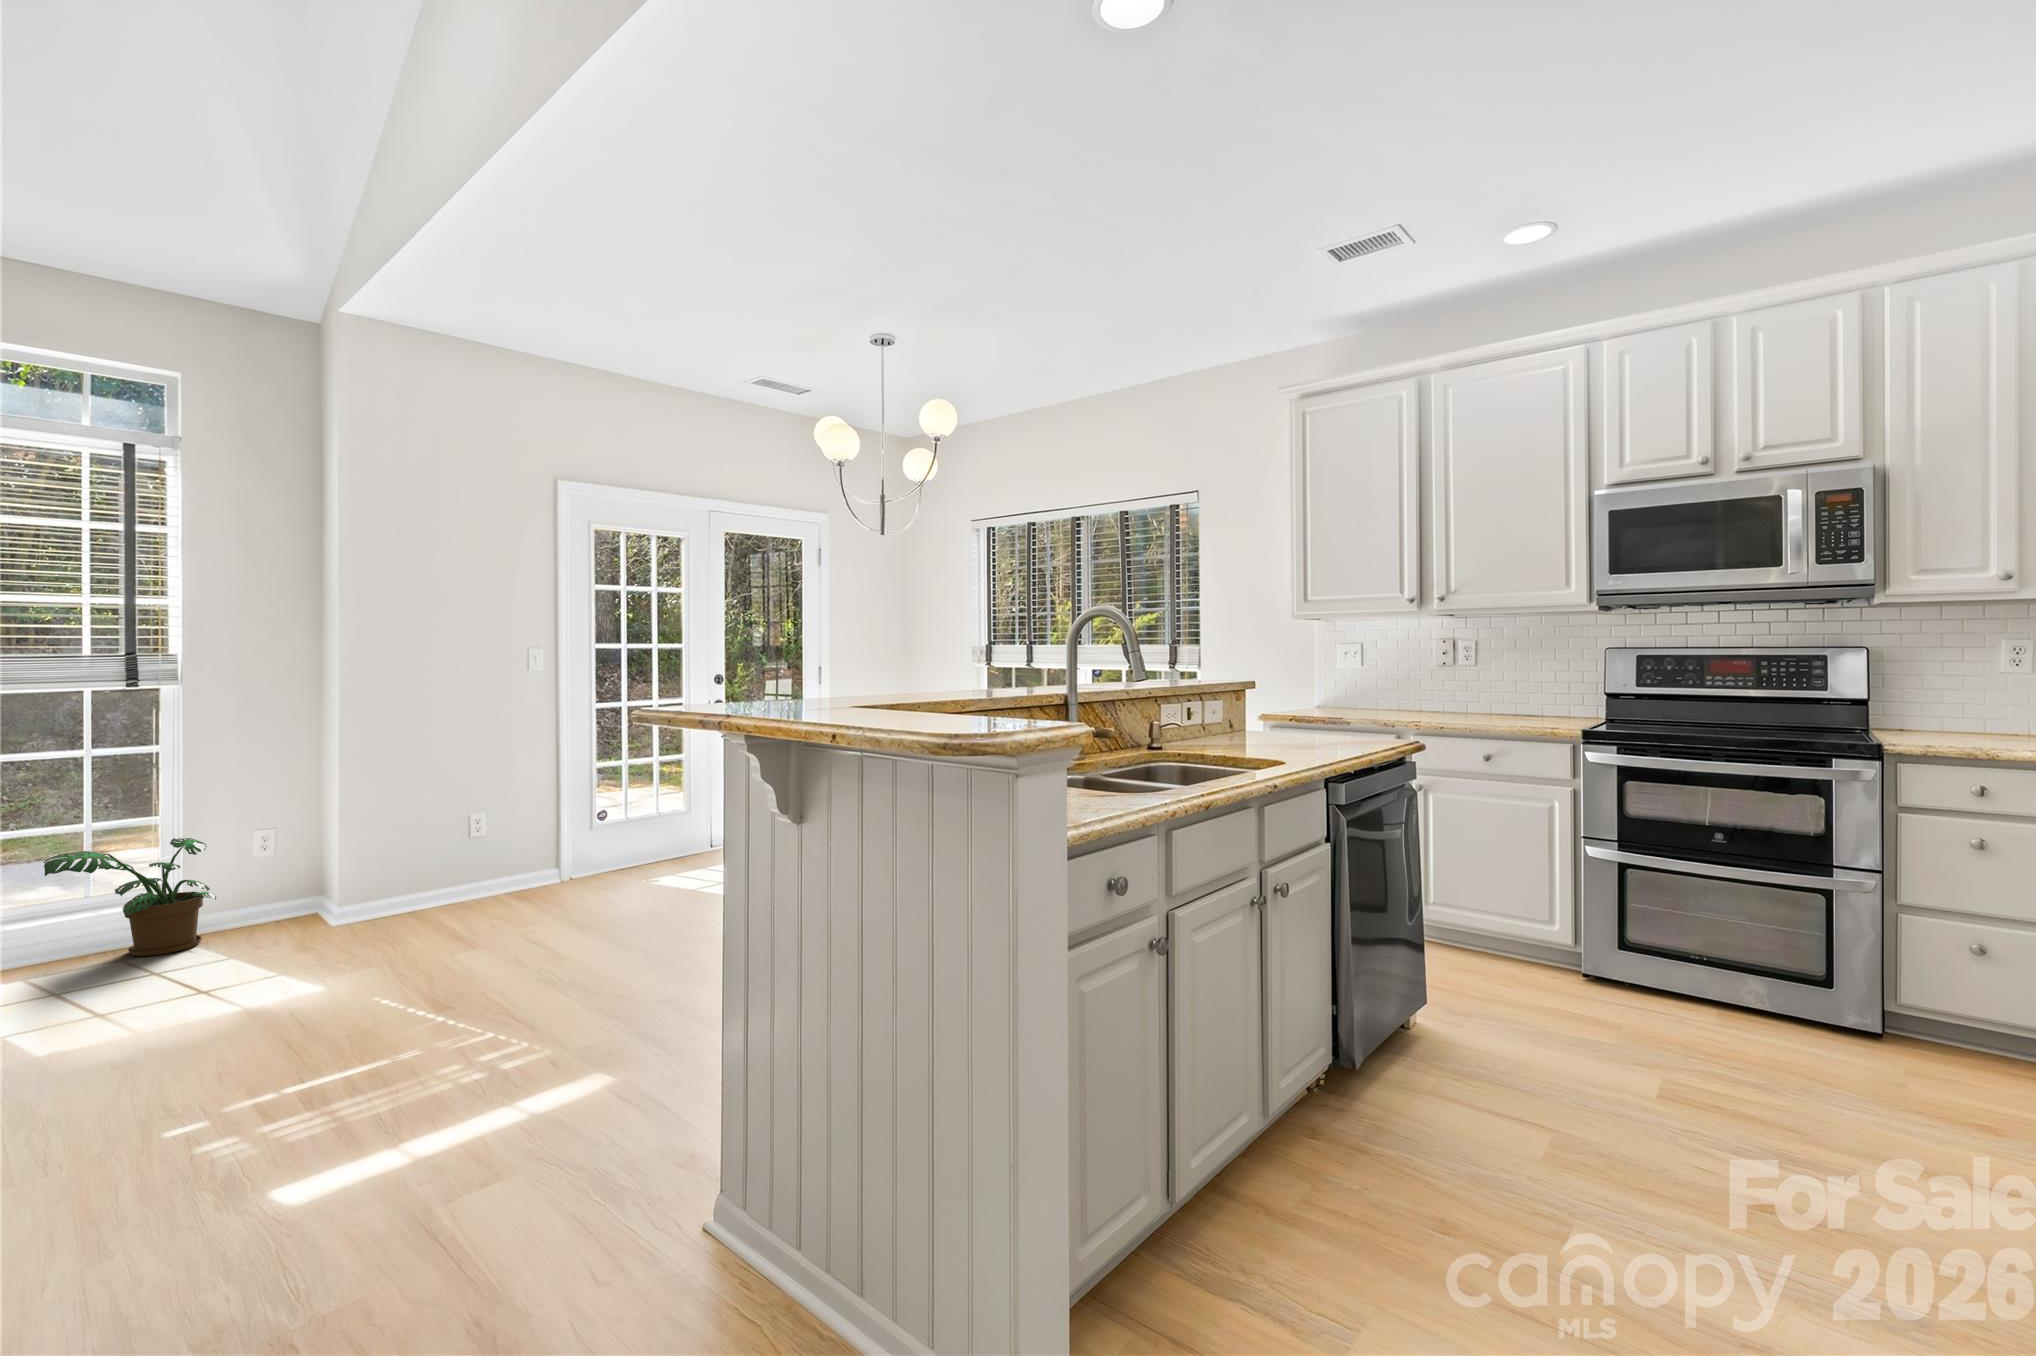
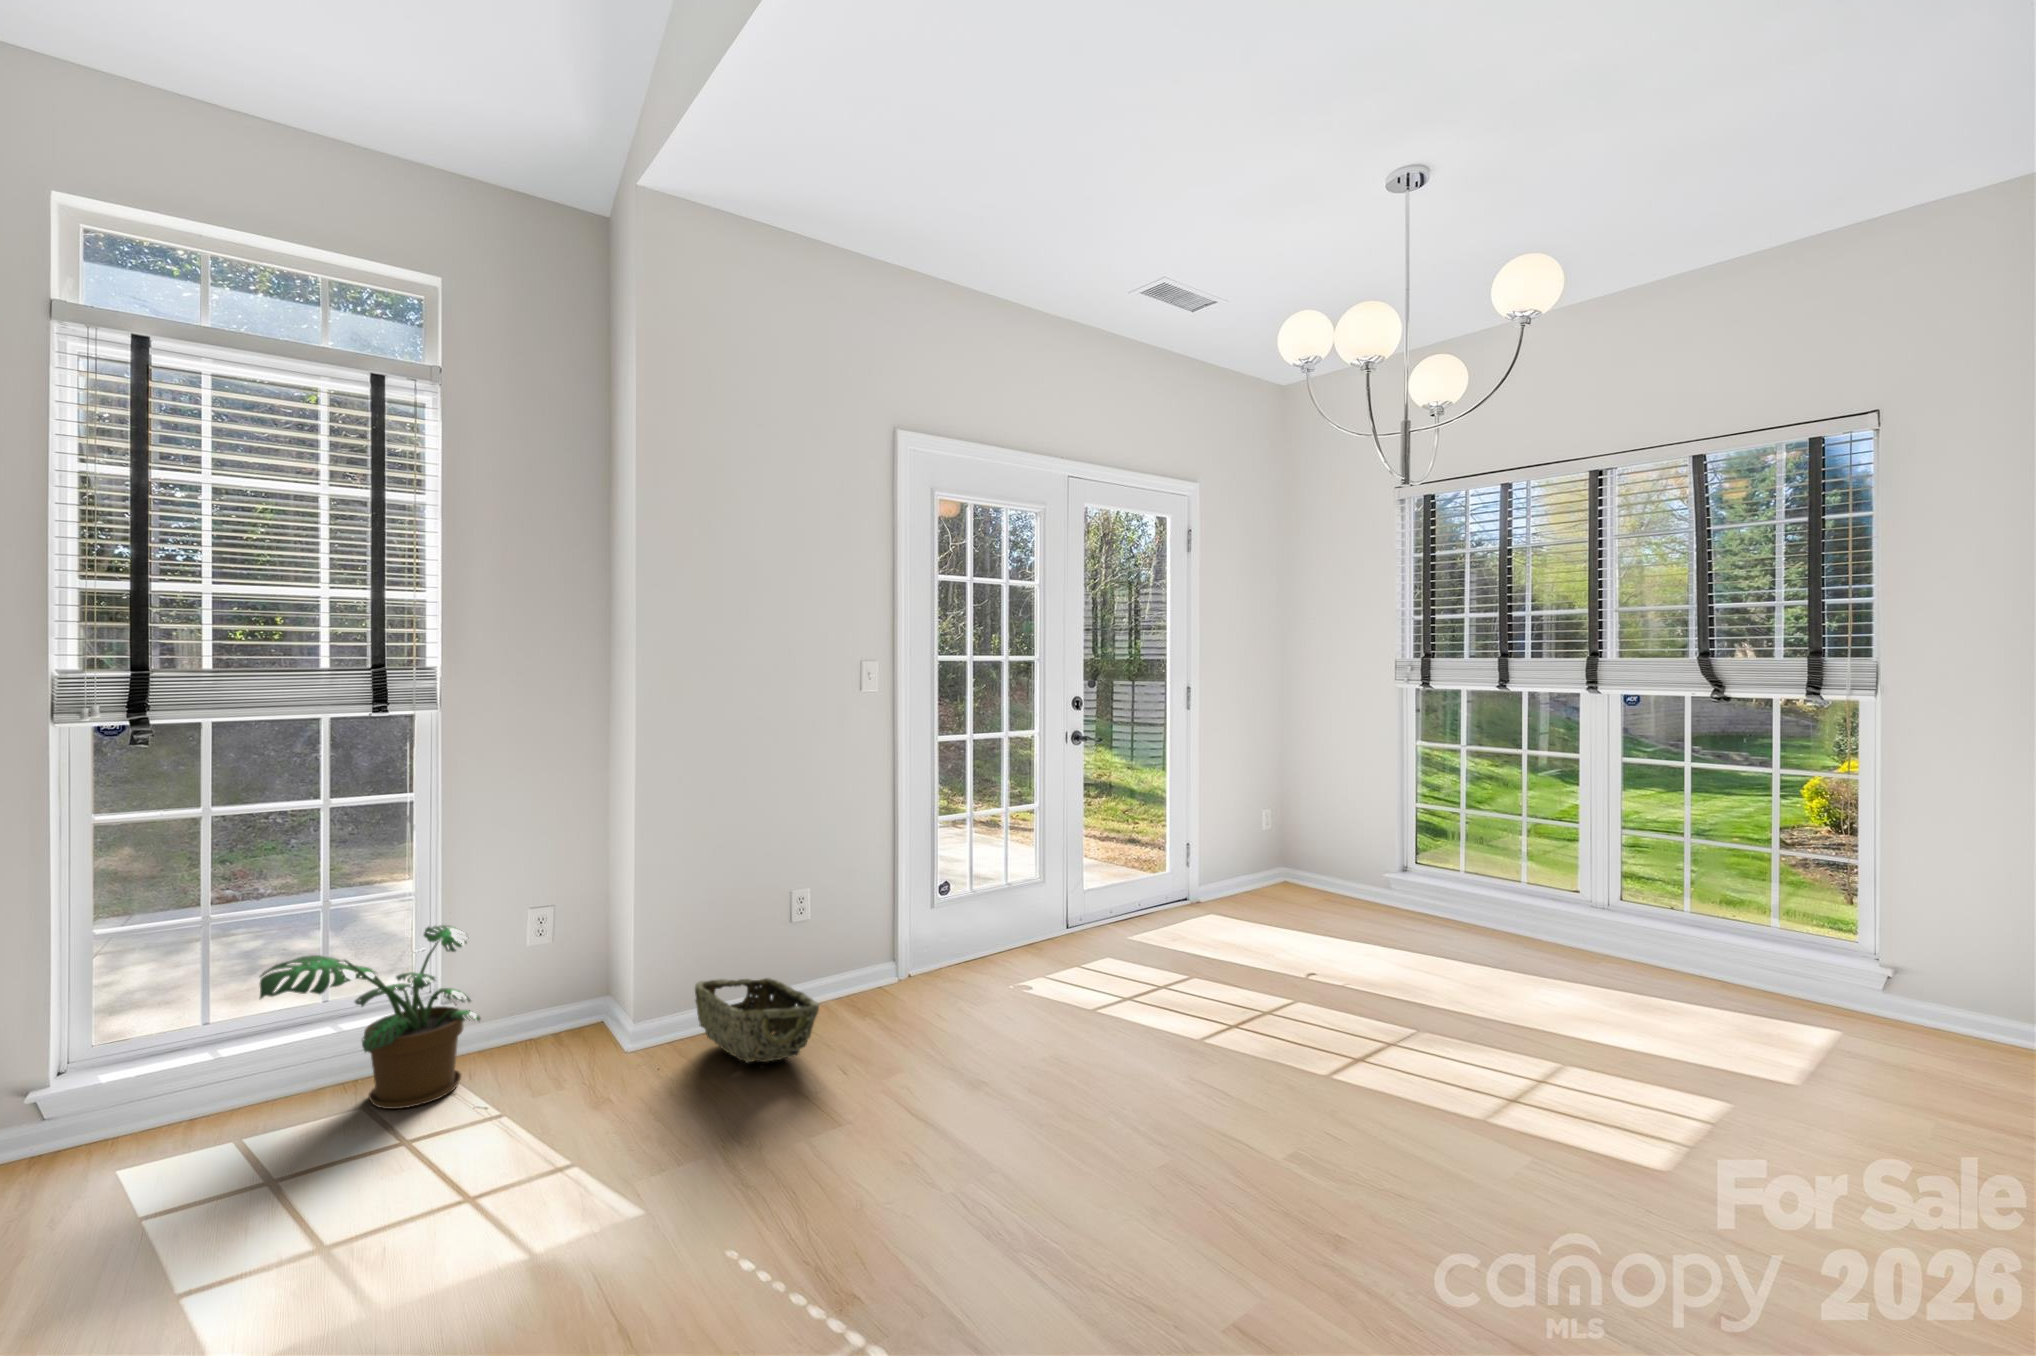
woven basket: none [388,873,479,921] -> present [695,978,819,1062]

